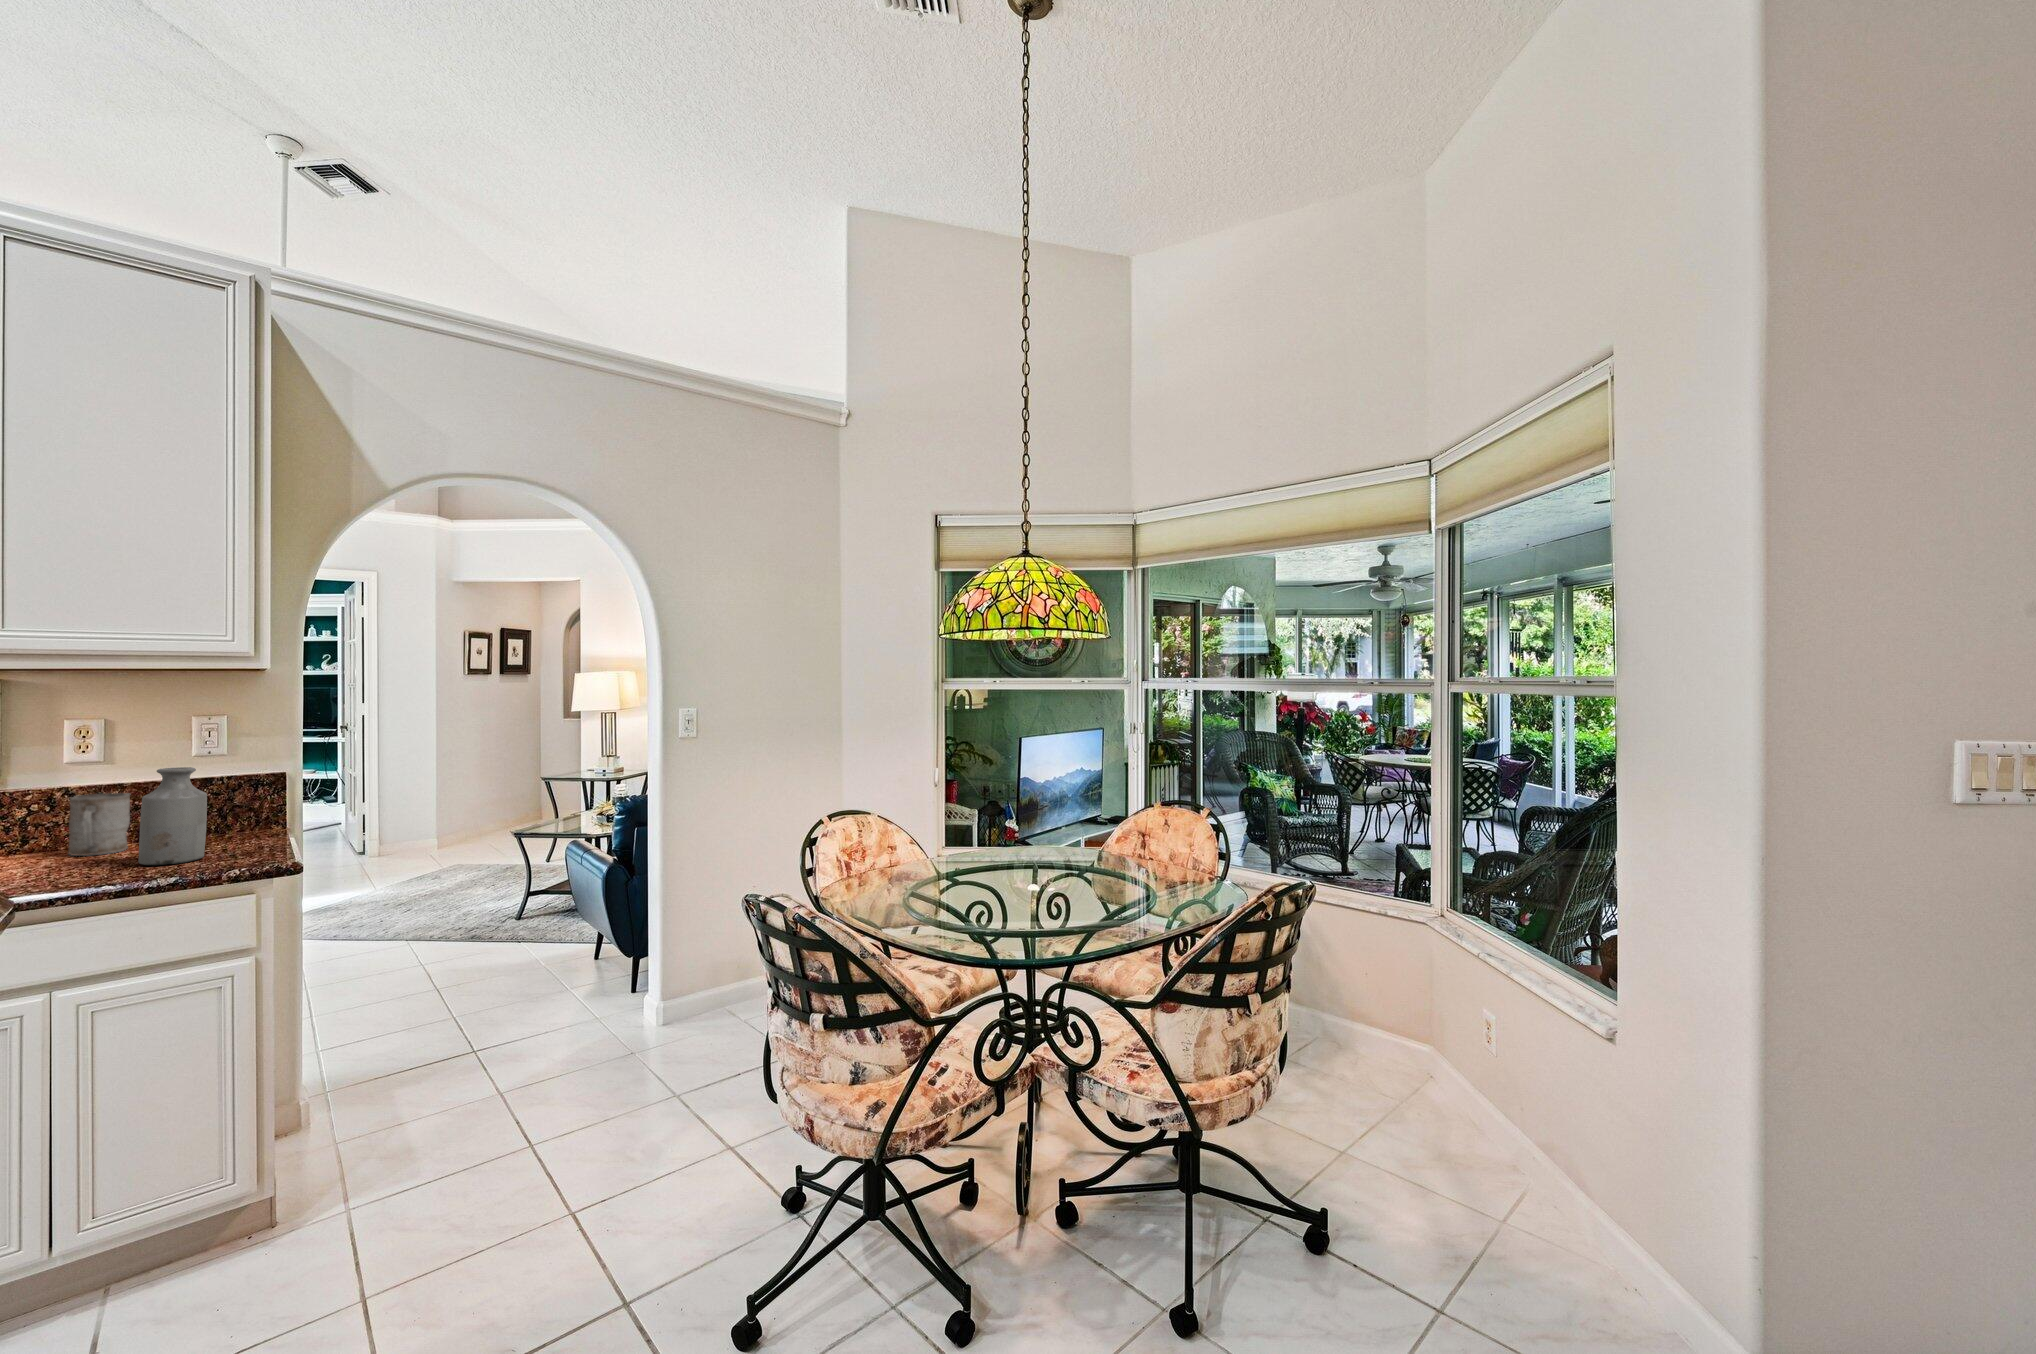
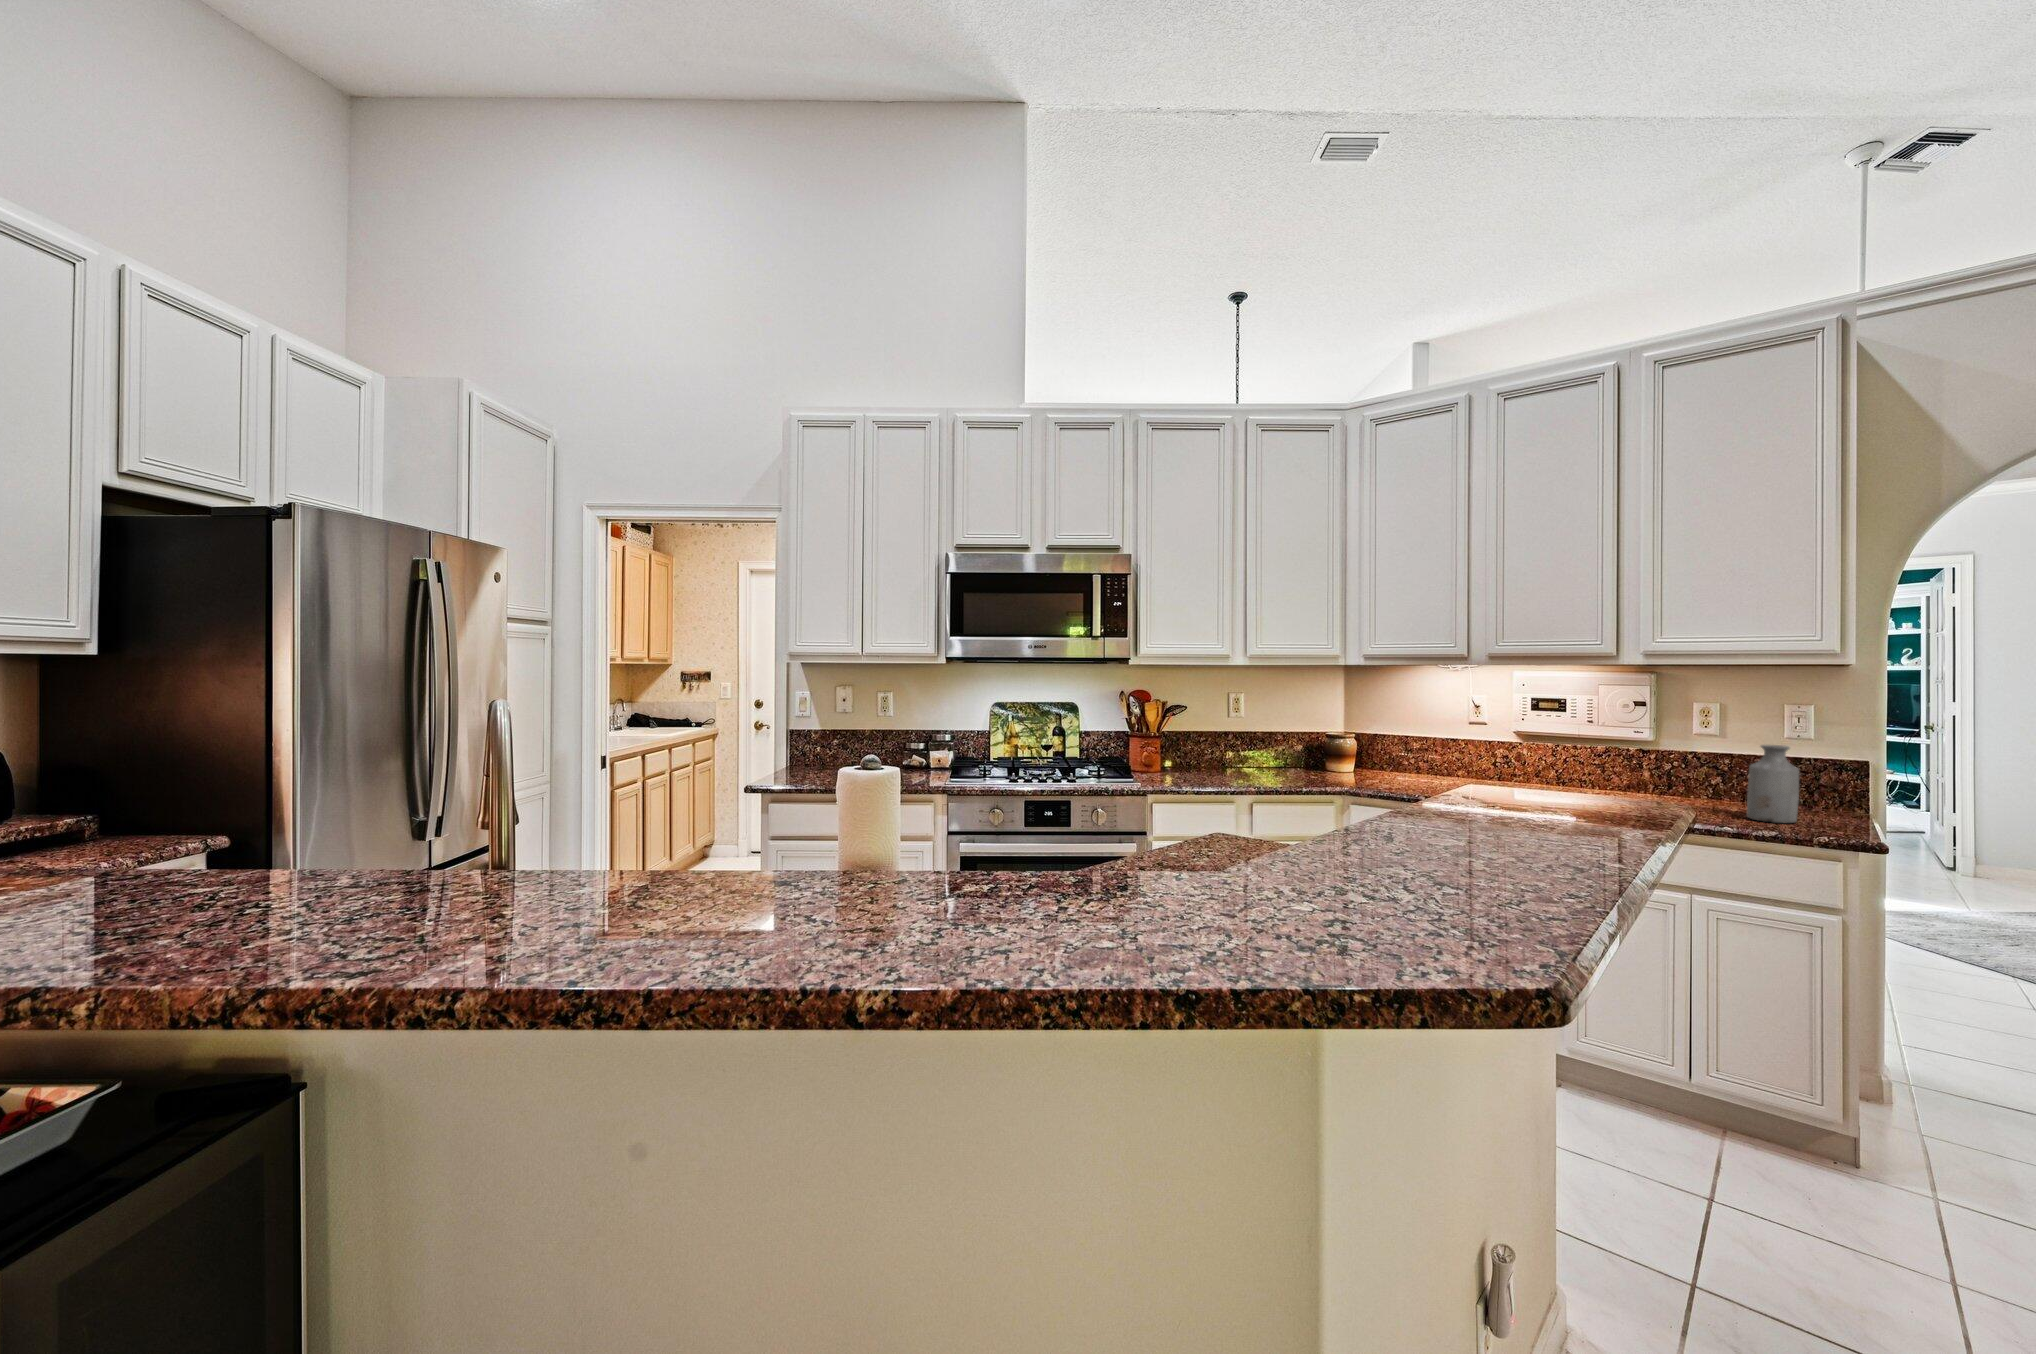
mug: present [68,793,130,856] -> none [1697,760,1739,807]

